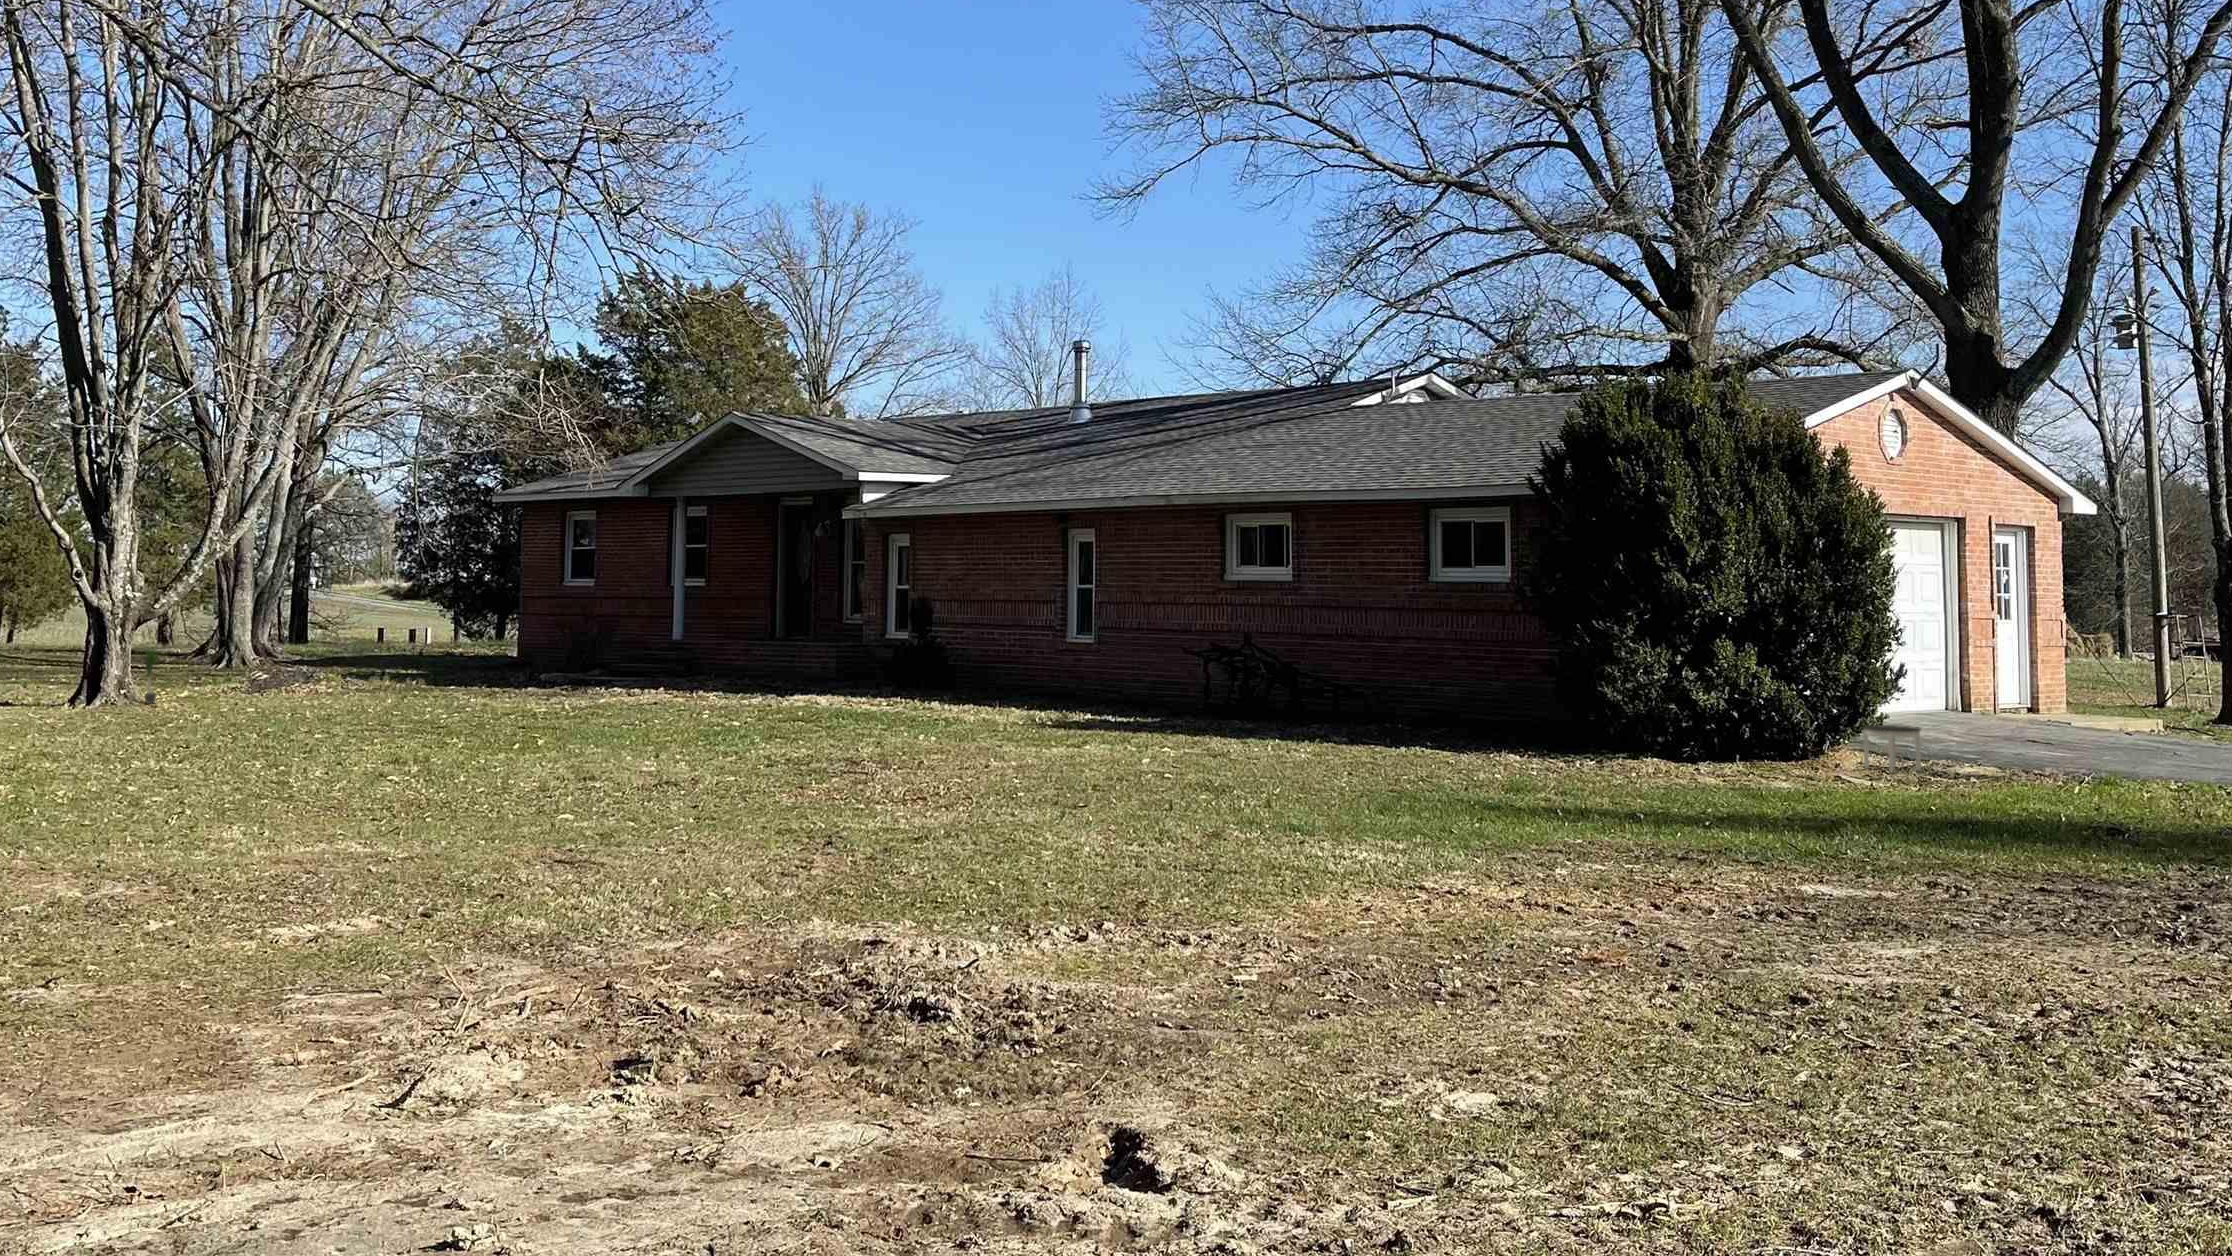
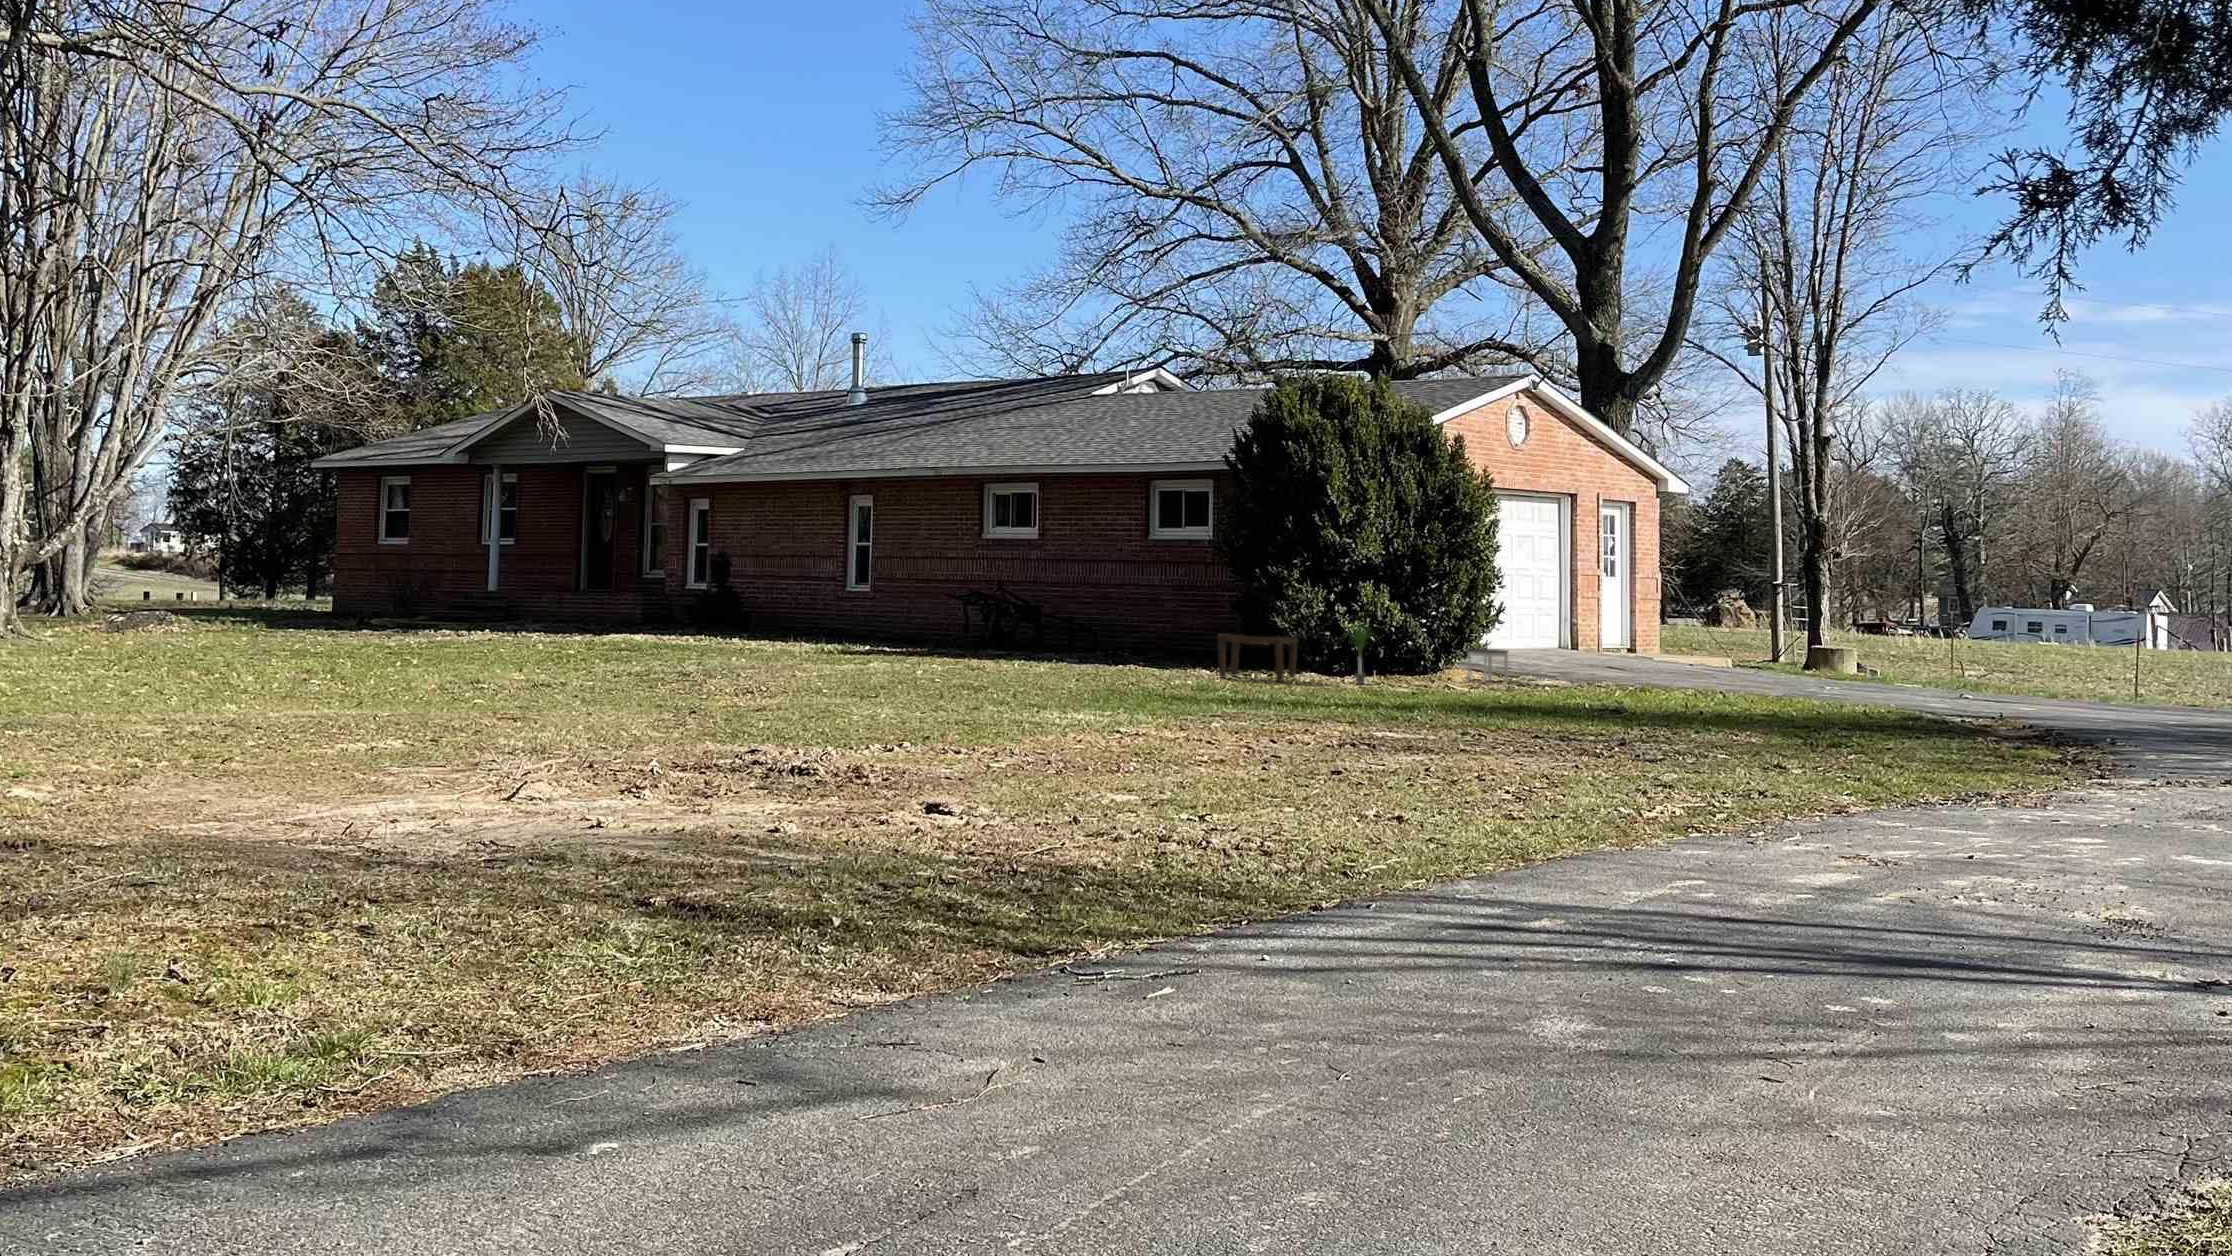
potted plant: present [142,648,164,704] -> present [1350,626,1368,684]
bench: none [1529,708,1638,772] -> present [1217,635,1298,681]

